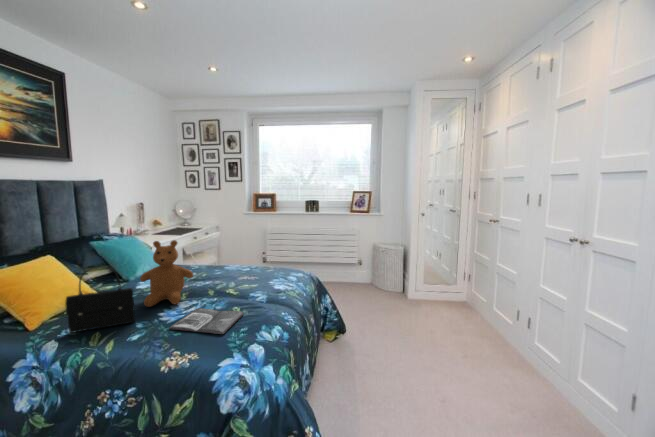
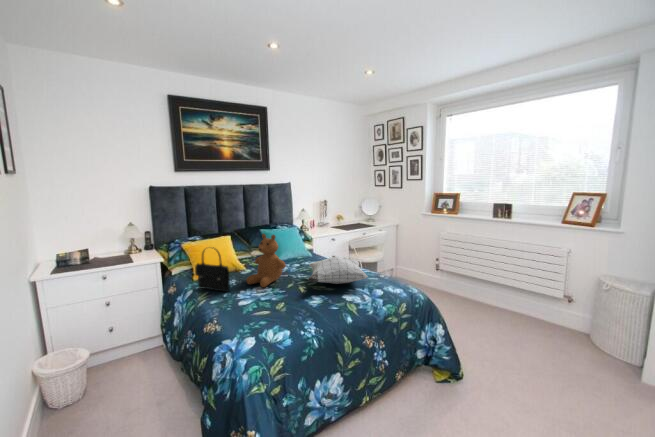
pillow: none [207,255,284,283] -> present [308,257,368,284]
magazine: present [169,308,244,334] -> none [233,294,285,319]

